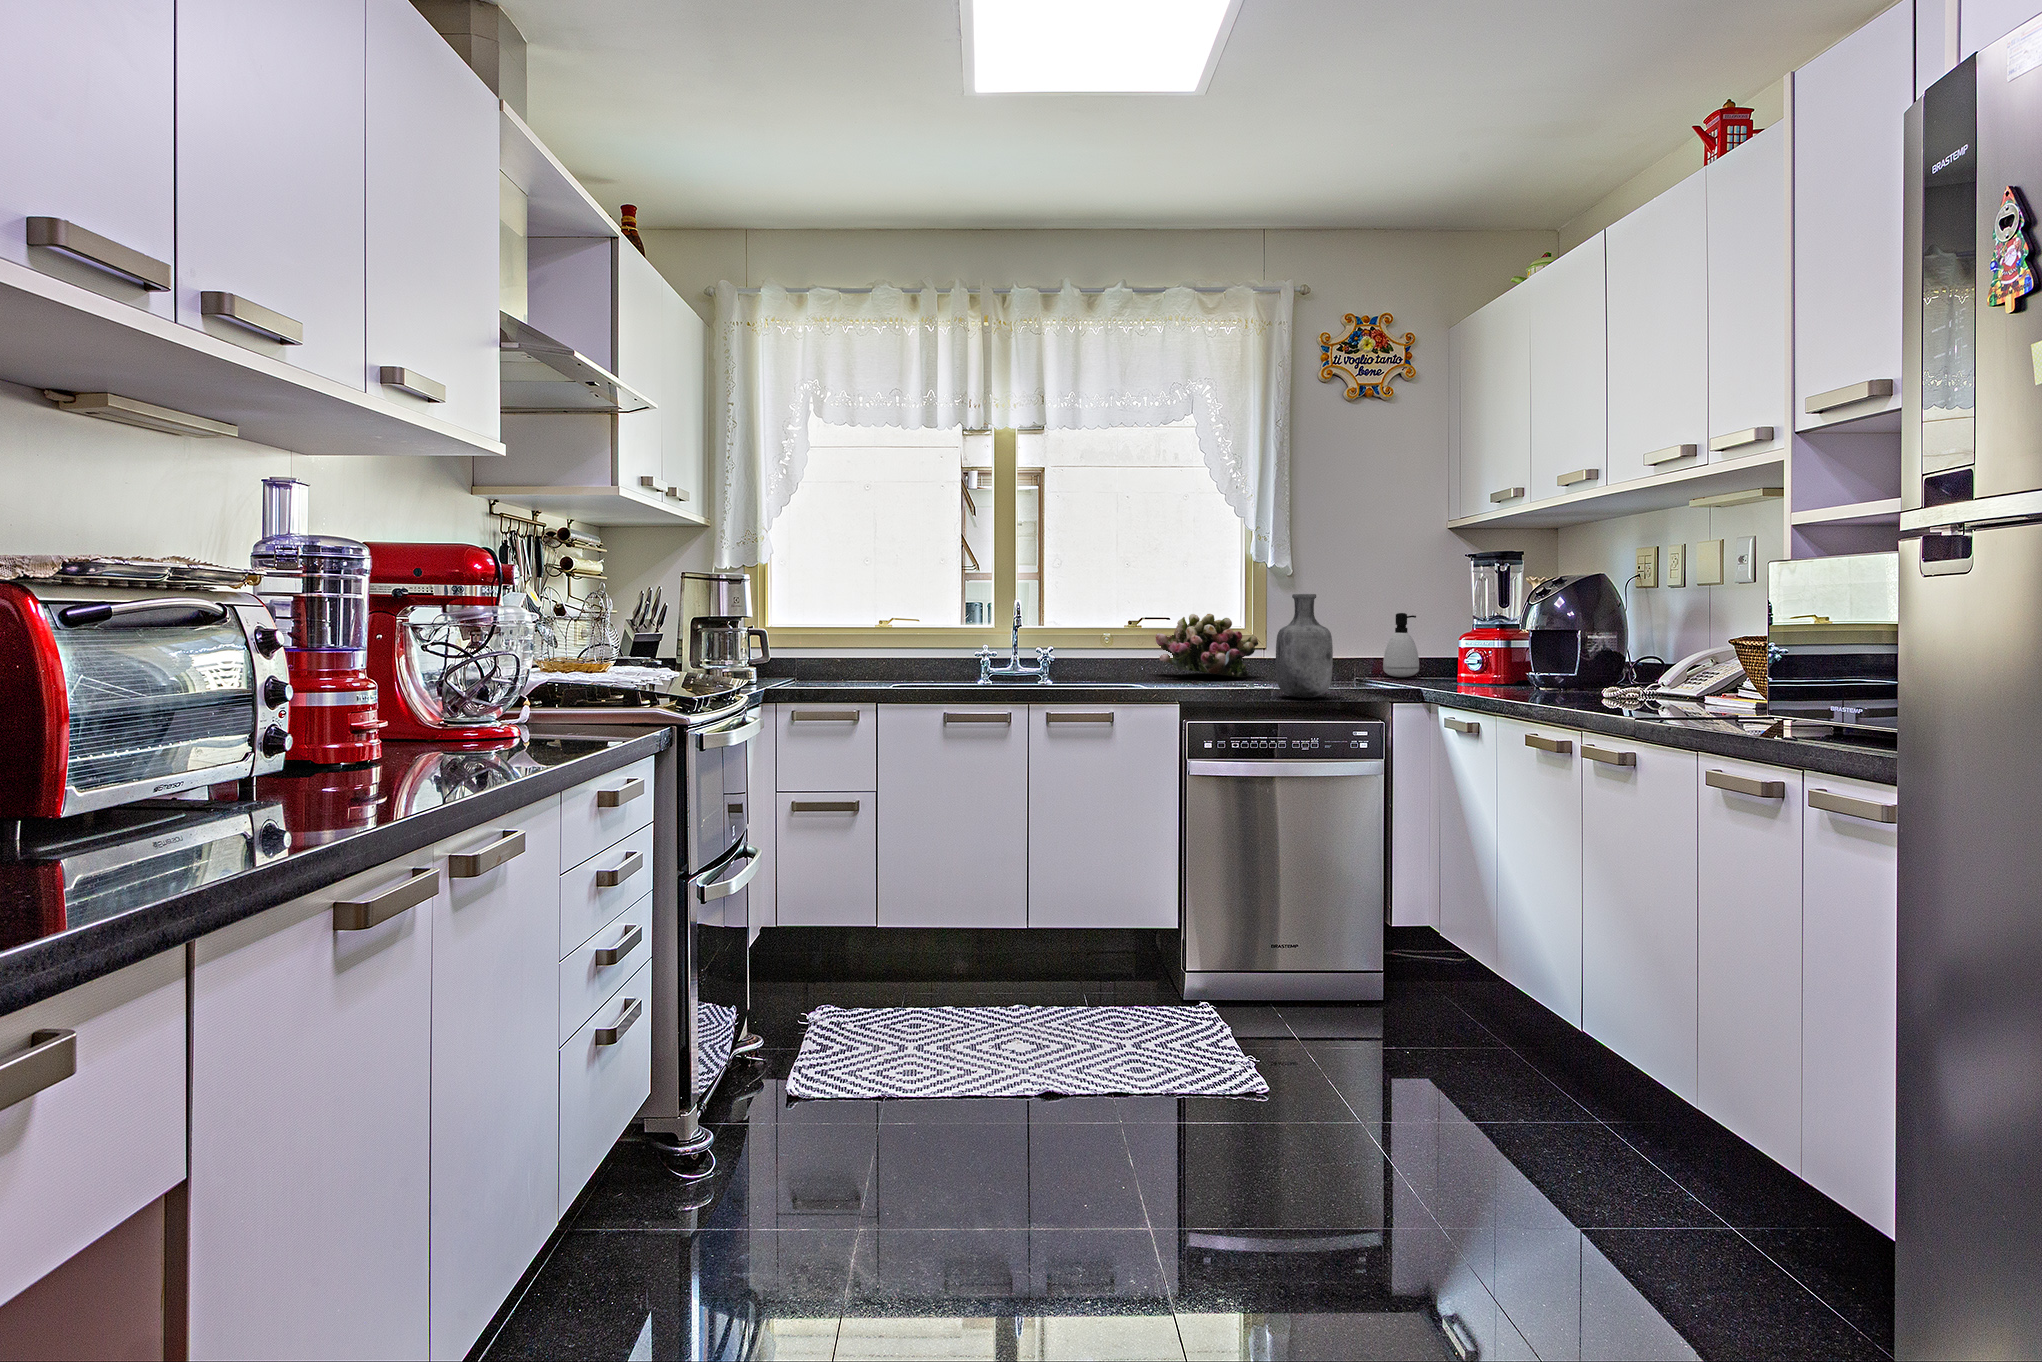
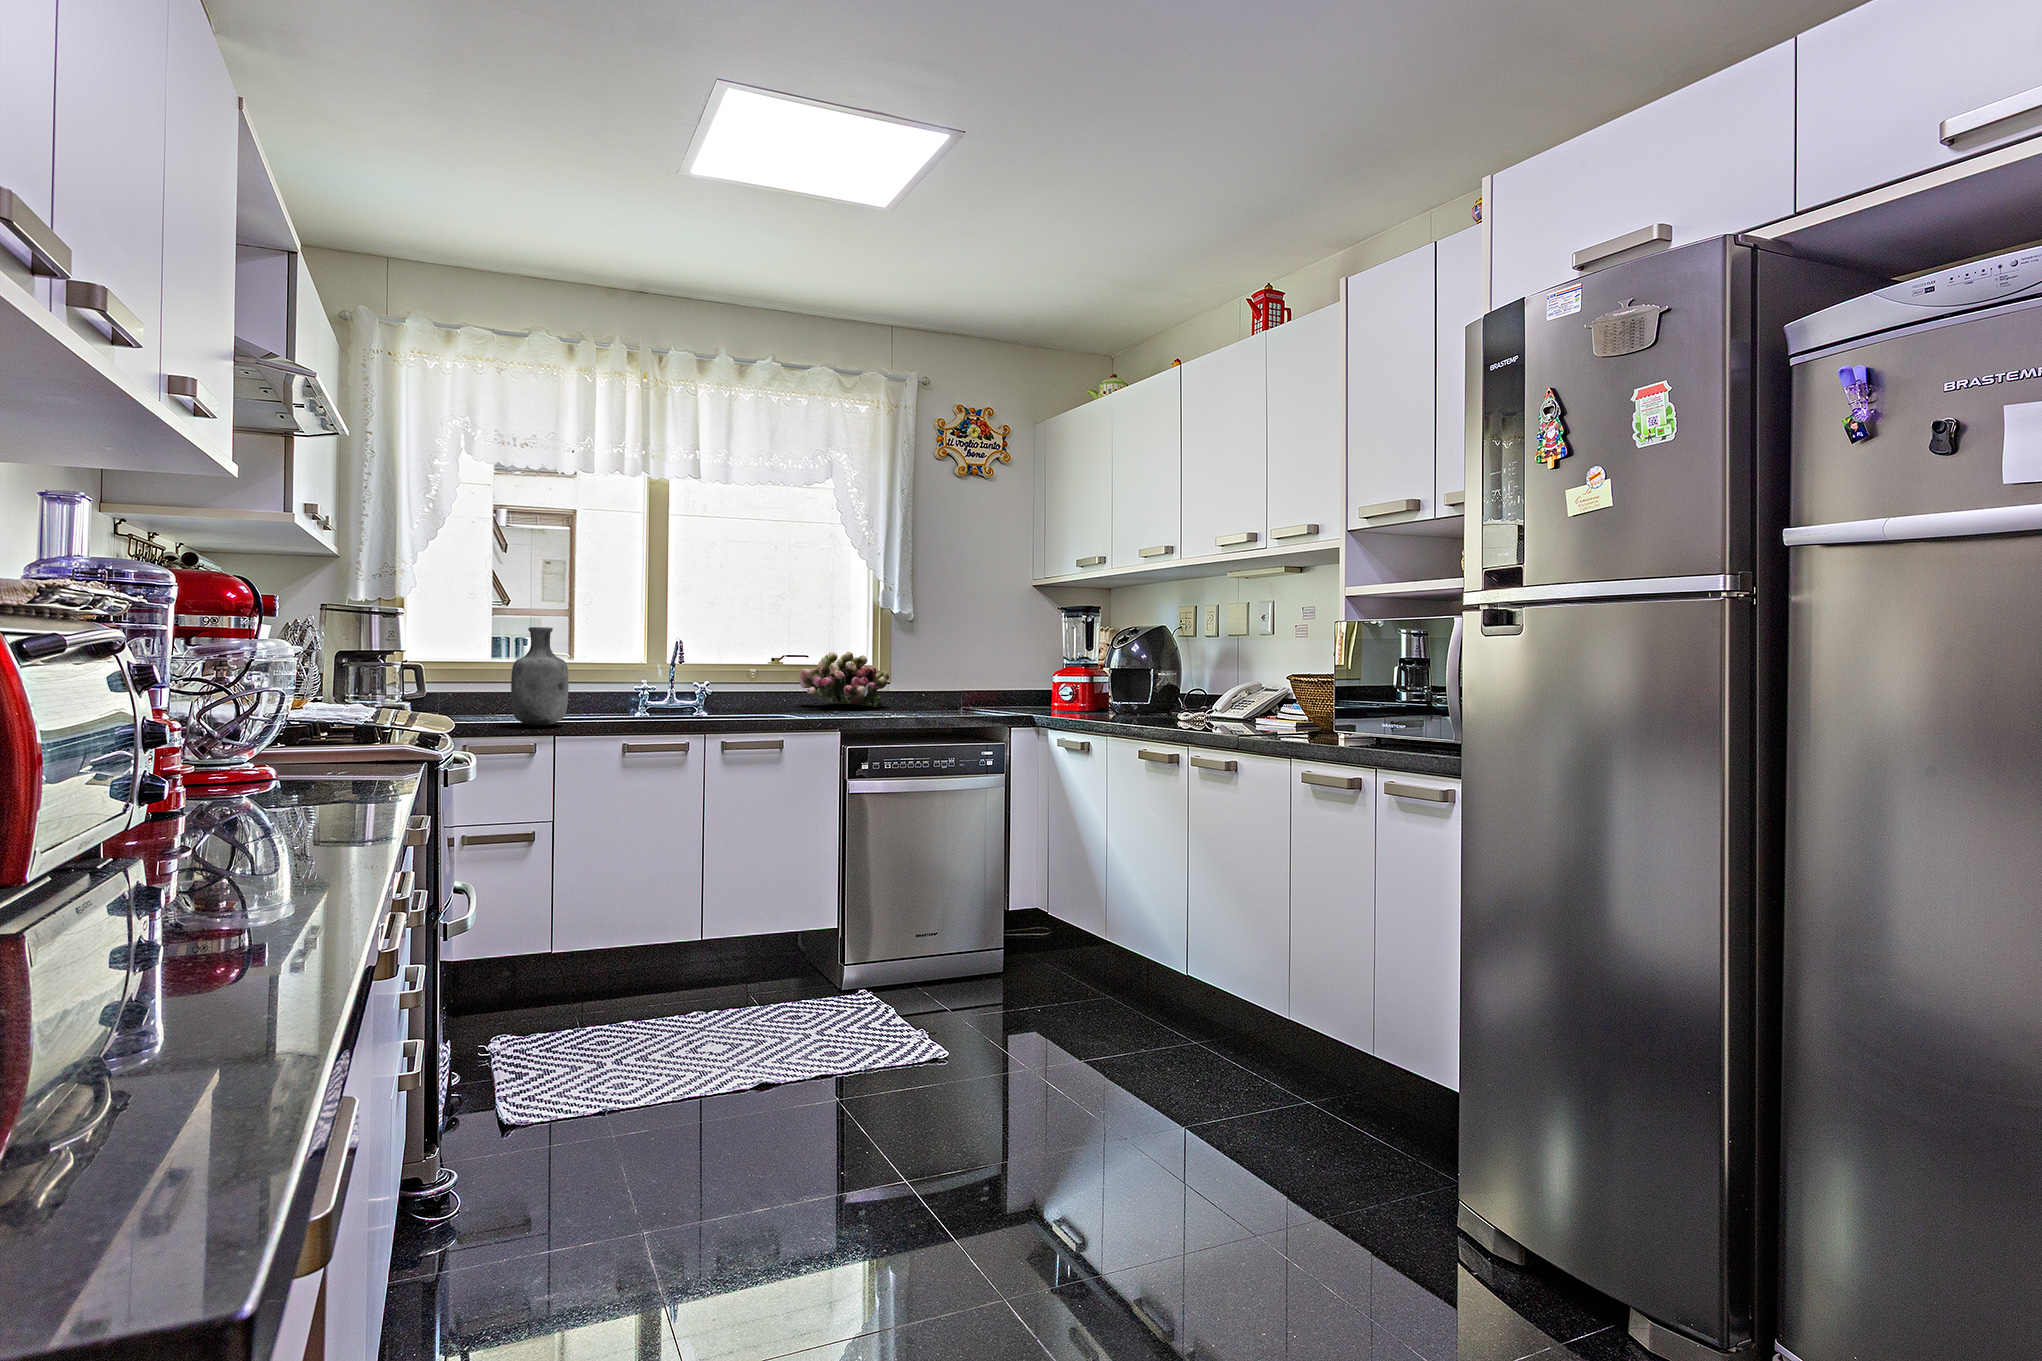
vase: present [1276,594,1333,698] -> present [511,627,568,726]
soap dispenser: present [1383,613,1419,677] -> none [988,653,1016,706]

